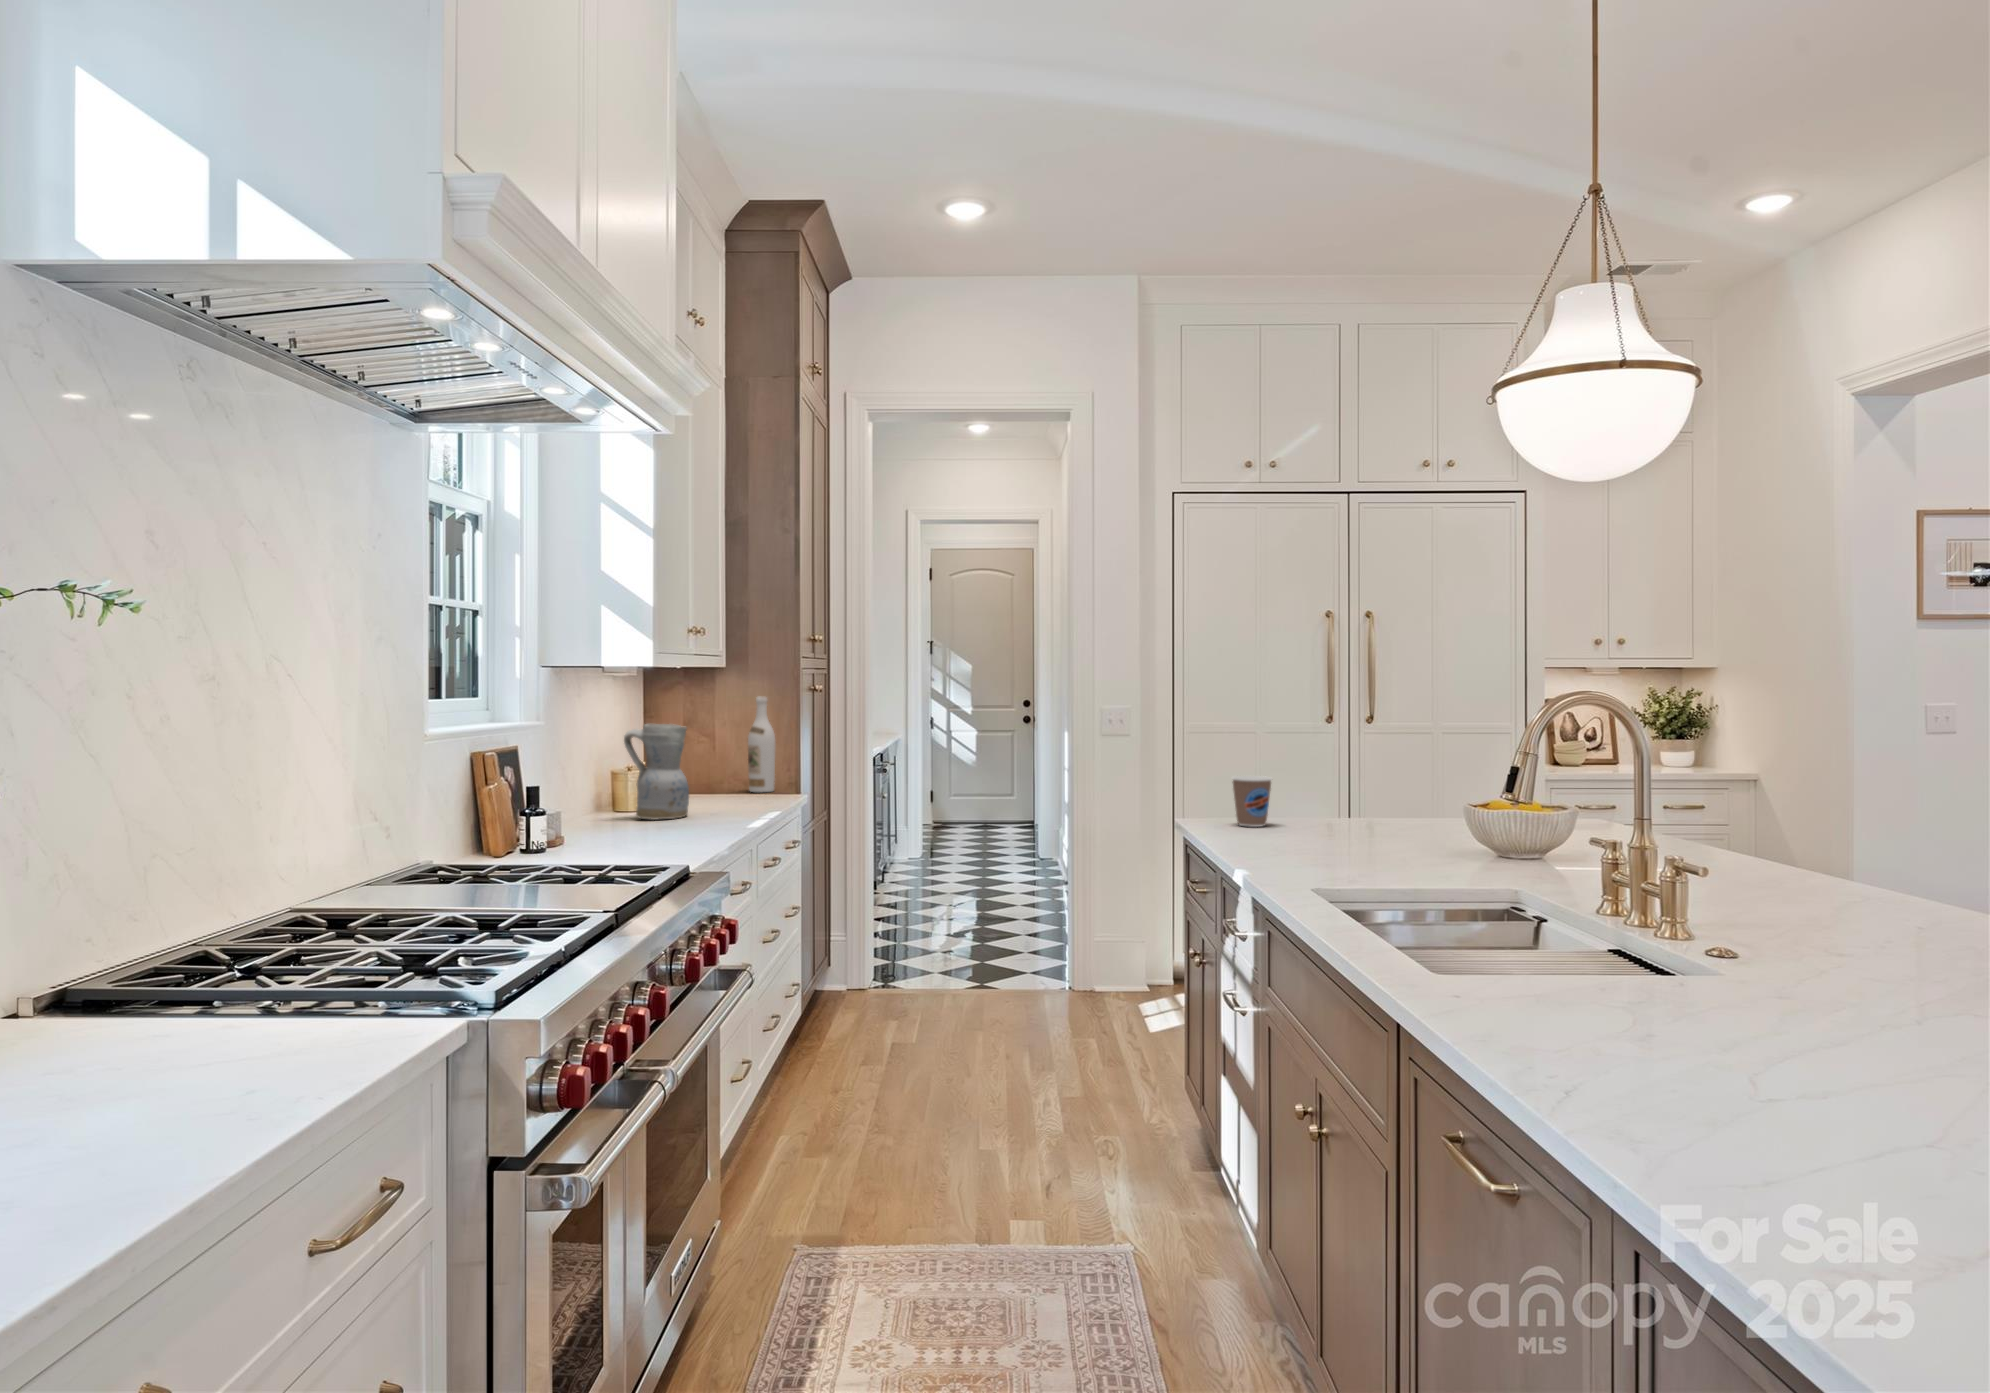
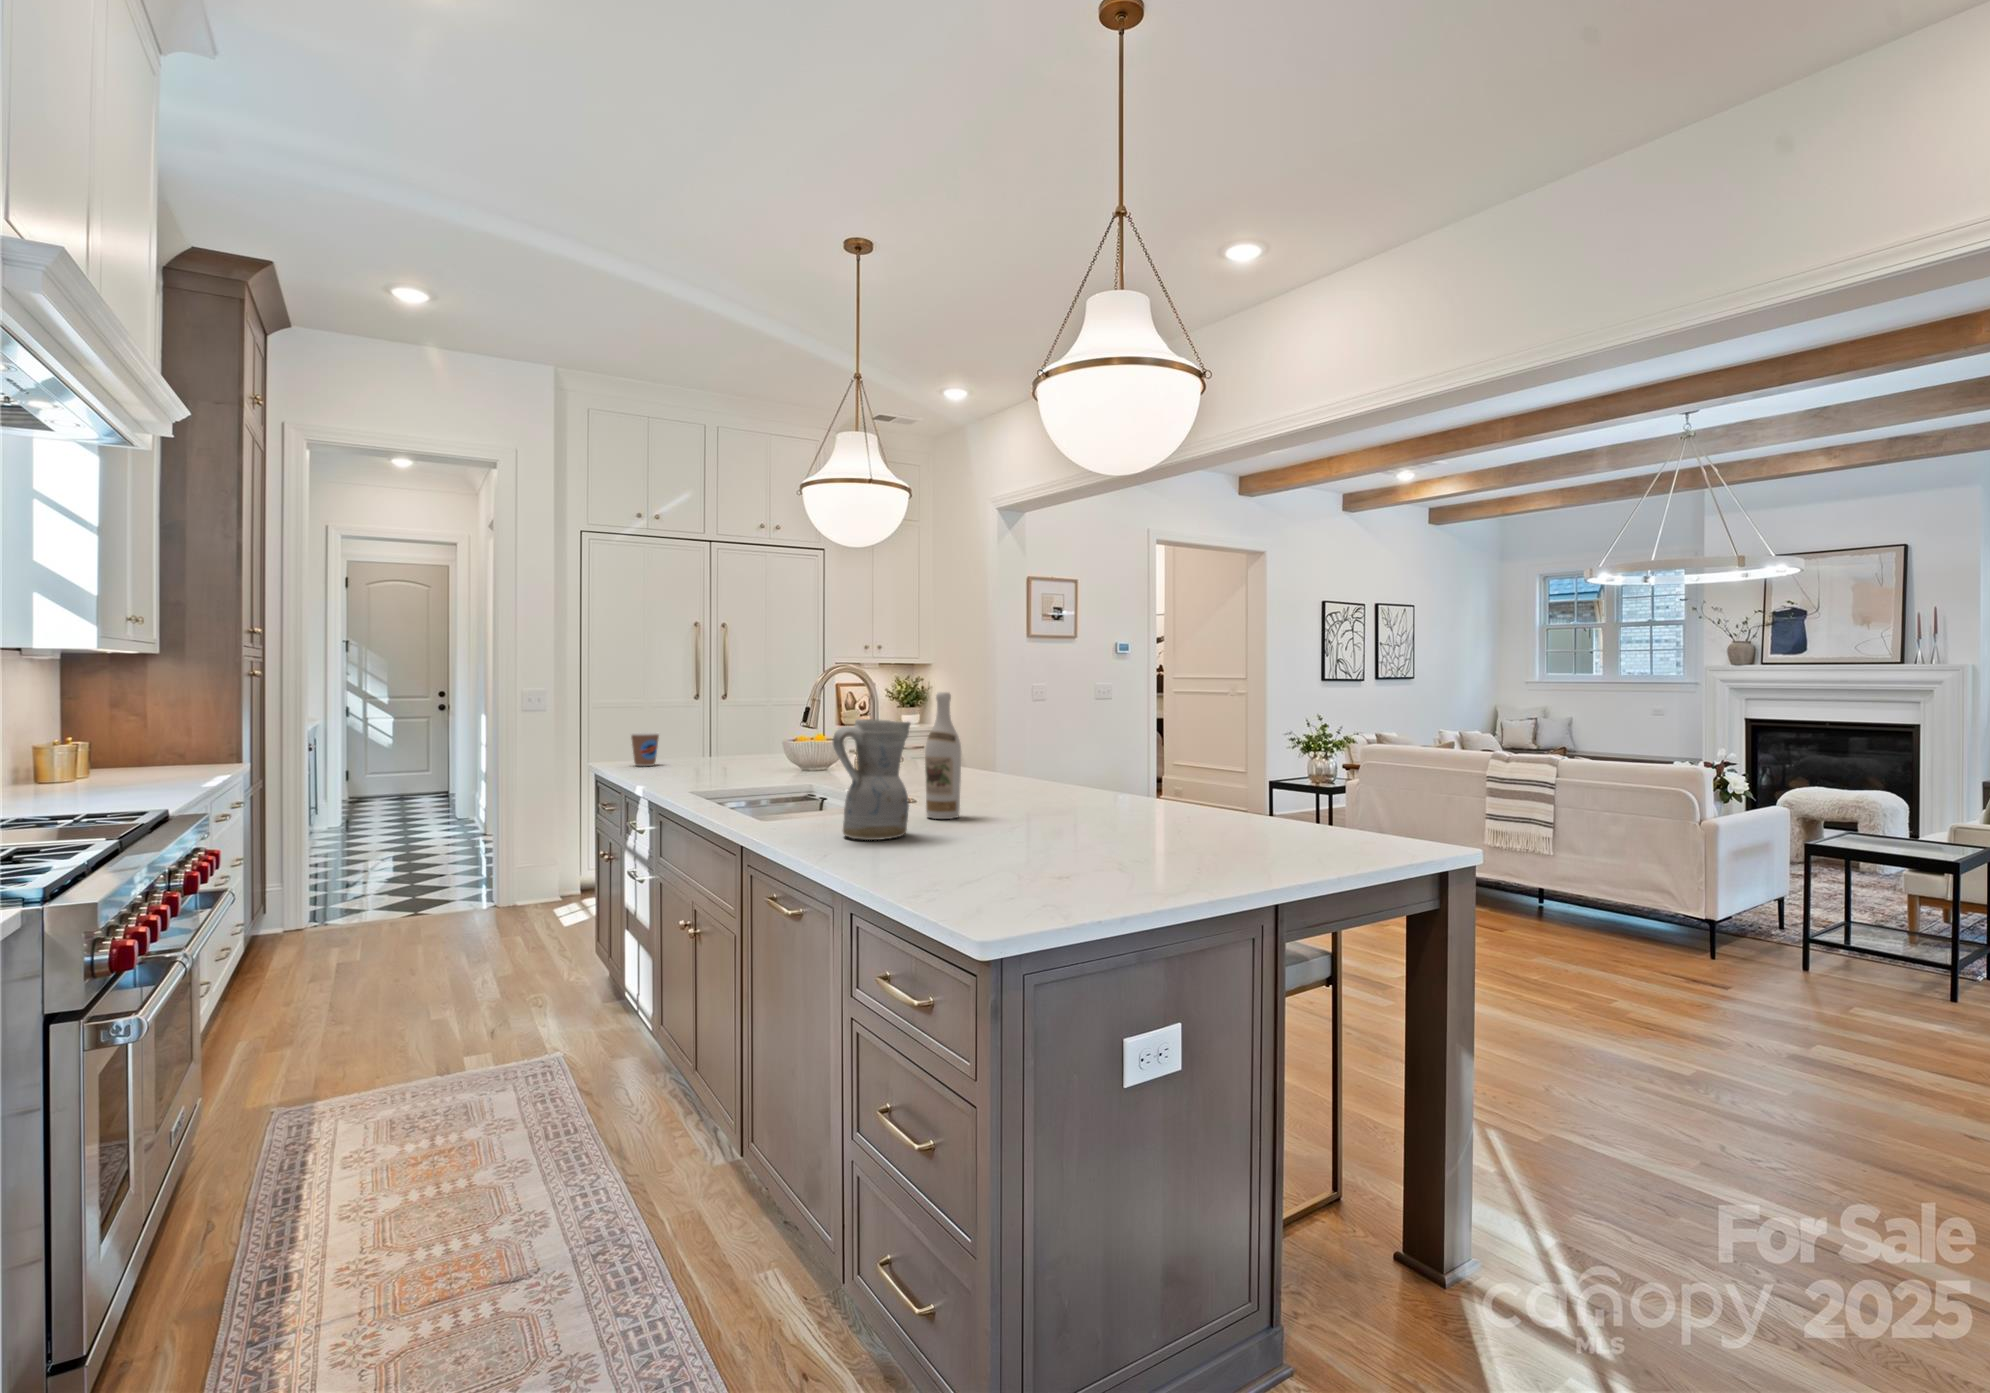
wine bottle: present [748,697,775,792] -> present [925,692,961,819]
ceramic pitcher: present [624,724,689,820] -> present [833,719,910,840]

